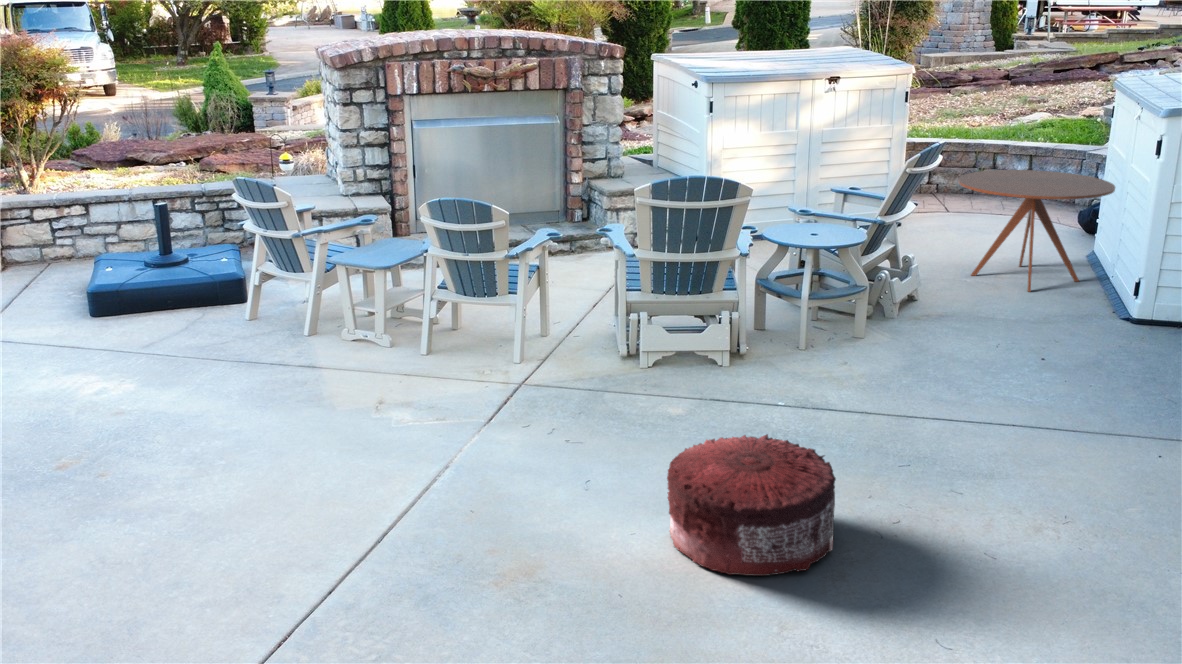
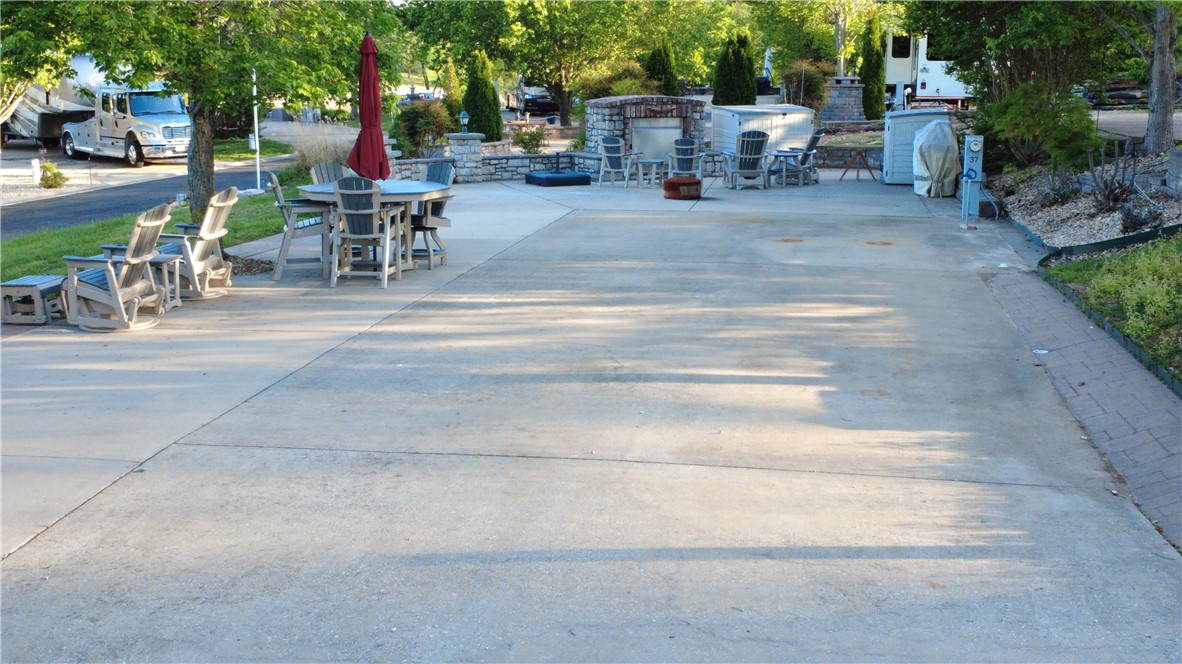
pouf: present [667,434,836,576] -> present [663,177,702,199]

